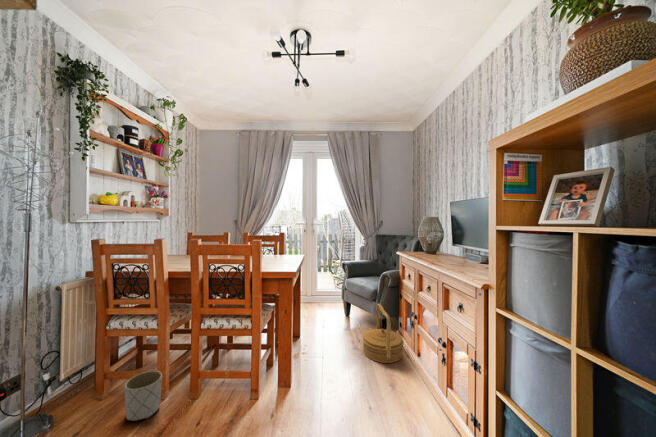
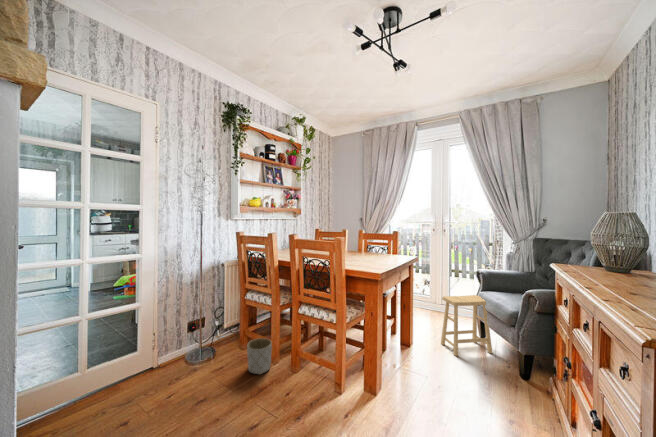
footstool: none [323,282,359,334] -> present [441,295,492,356]
woven basket: present [362,304,404,363] -> none [482,331,550,418]

